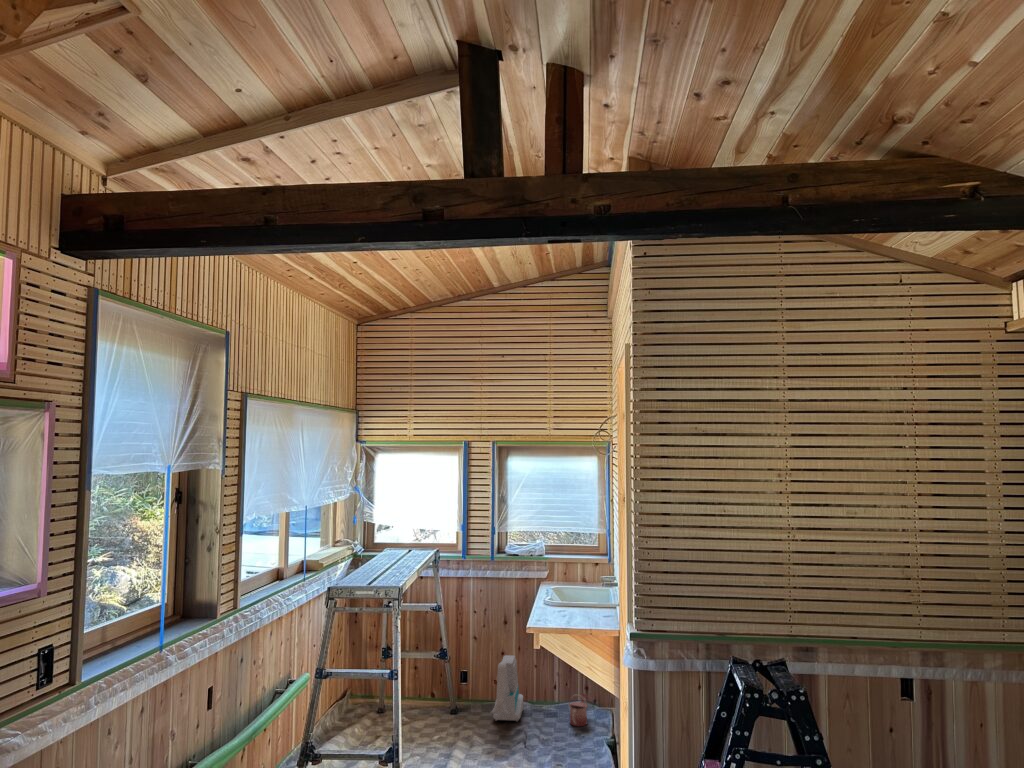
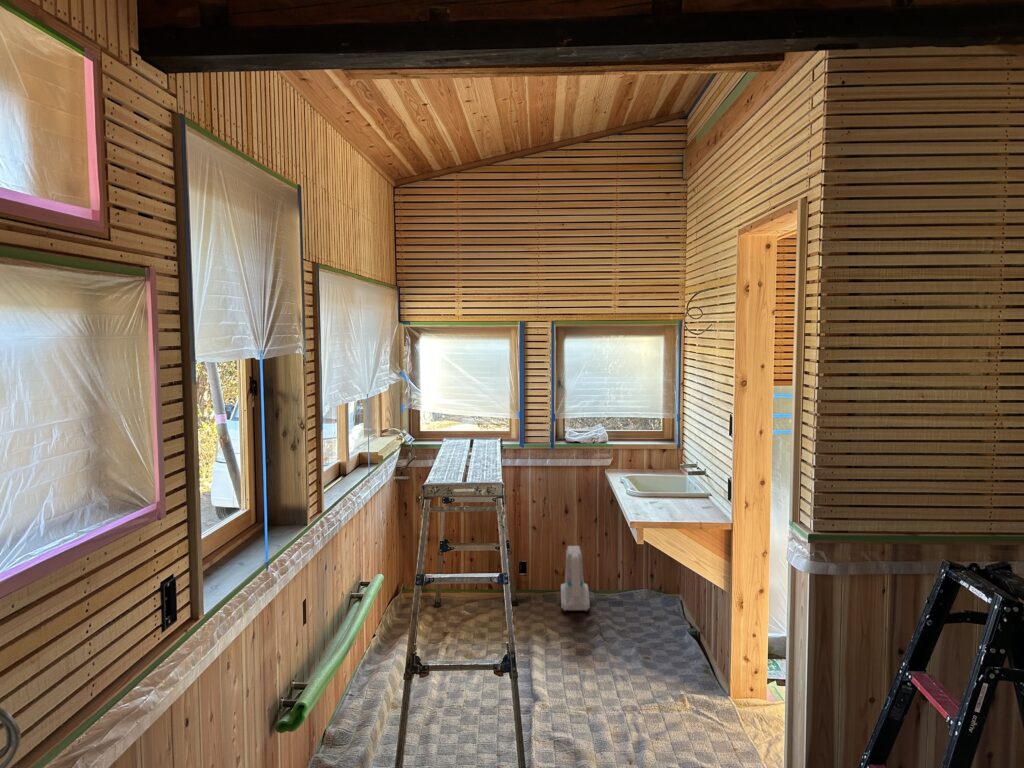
watering can: present [569,693,588,726] -> none [639,581,660,614]

